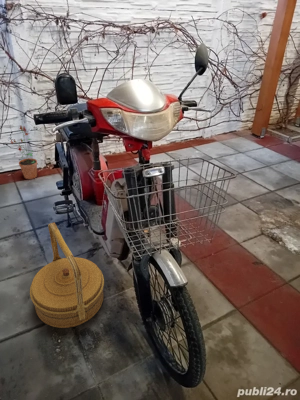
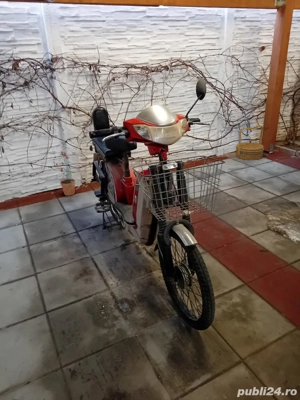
woven basket: present [30,223,104,328] -> present [236,125,264,160]

